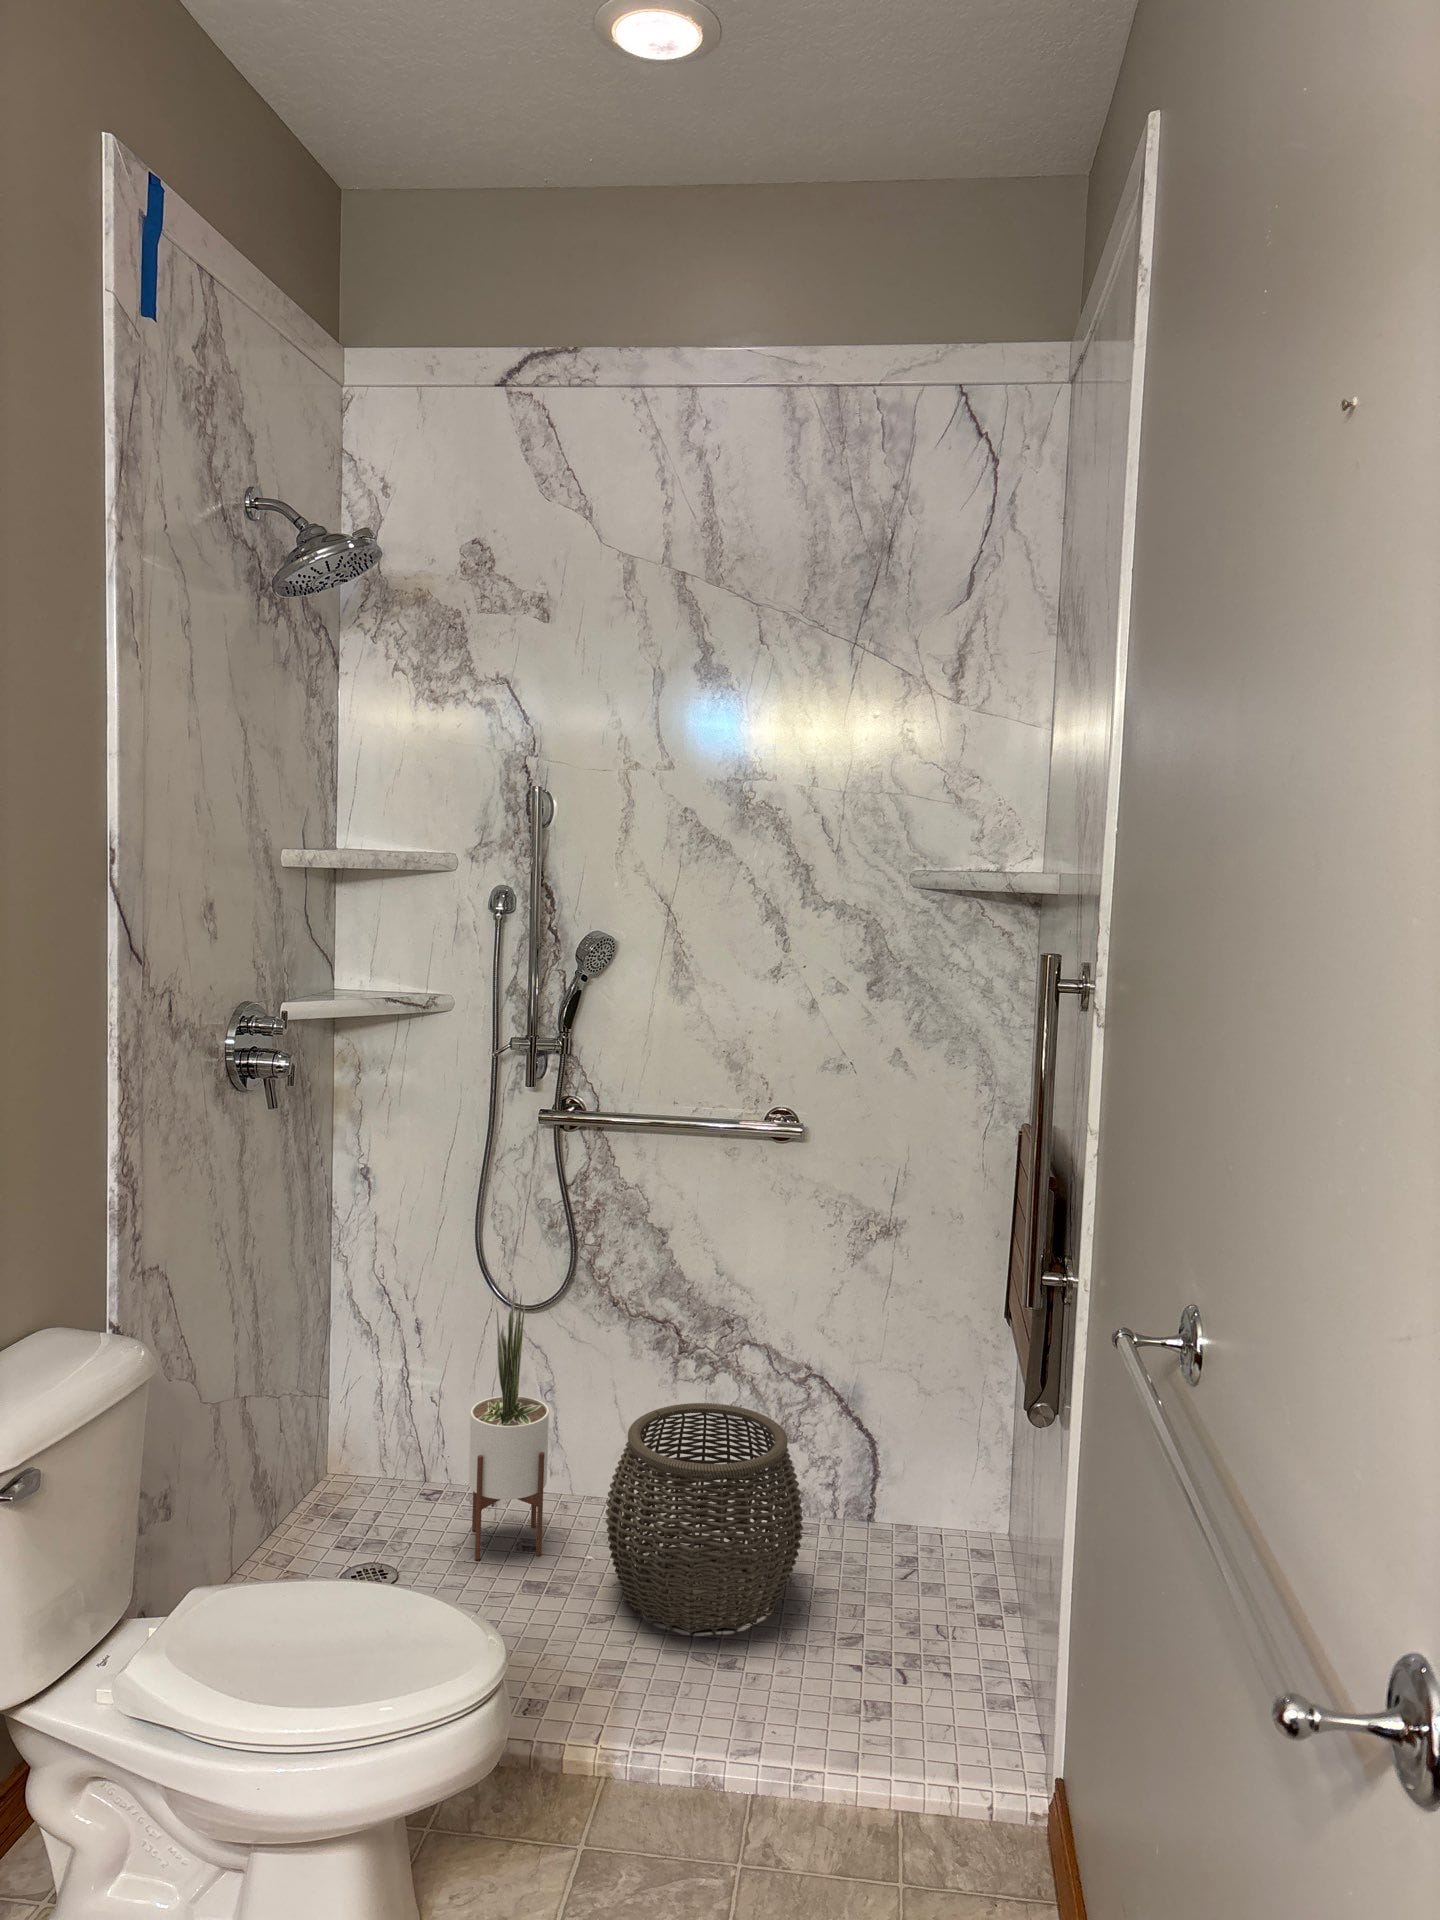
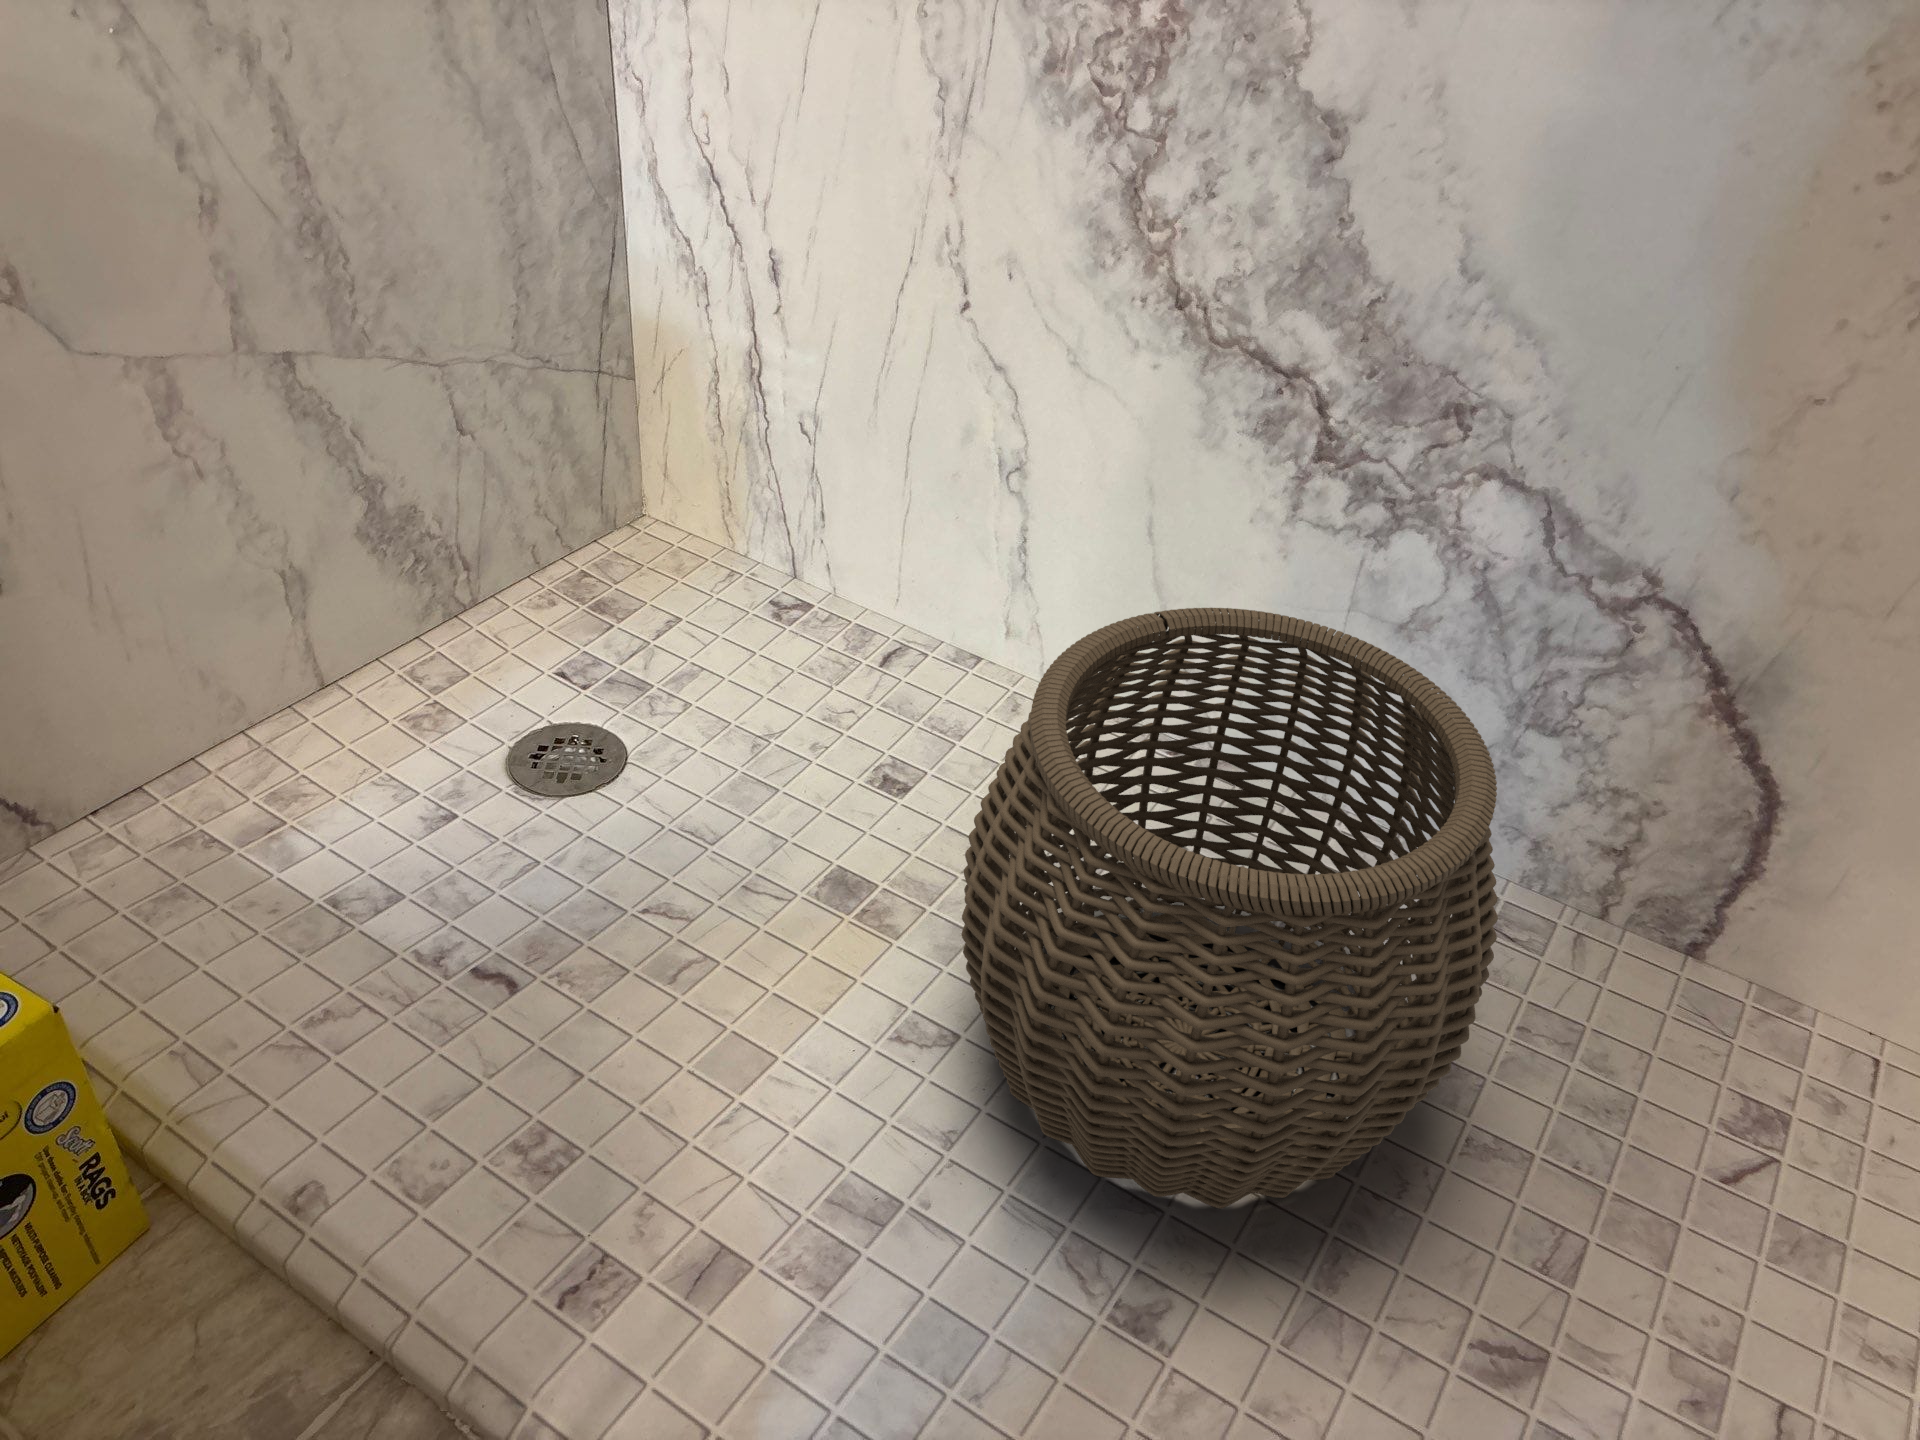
potted plant: present [469,1287,549,1560] -> none [756,205,949,816]

